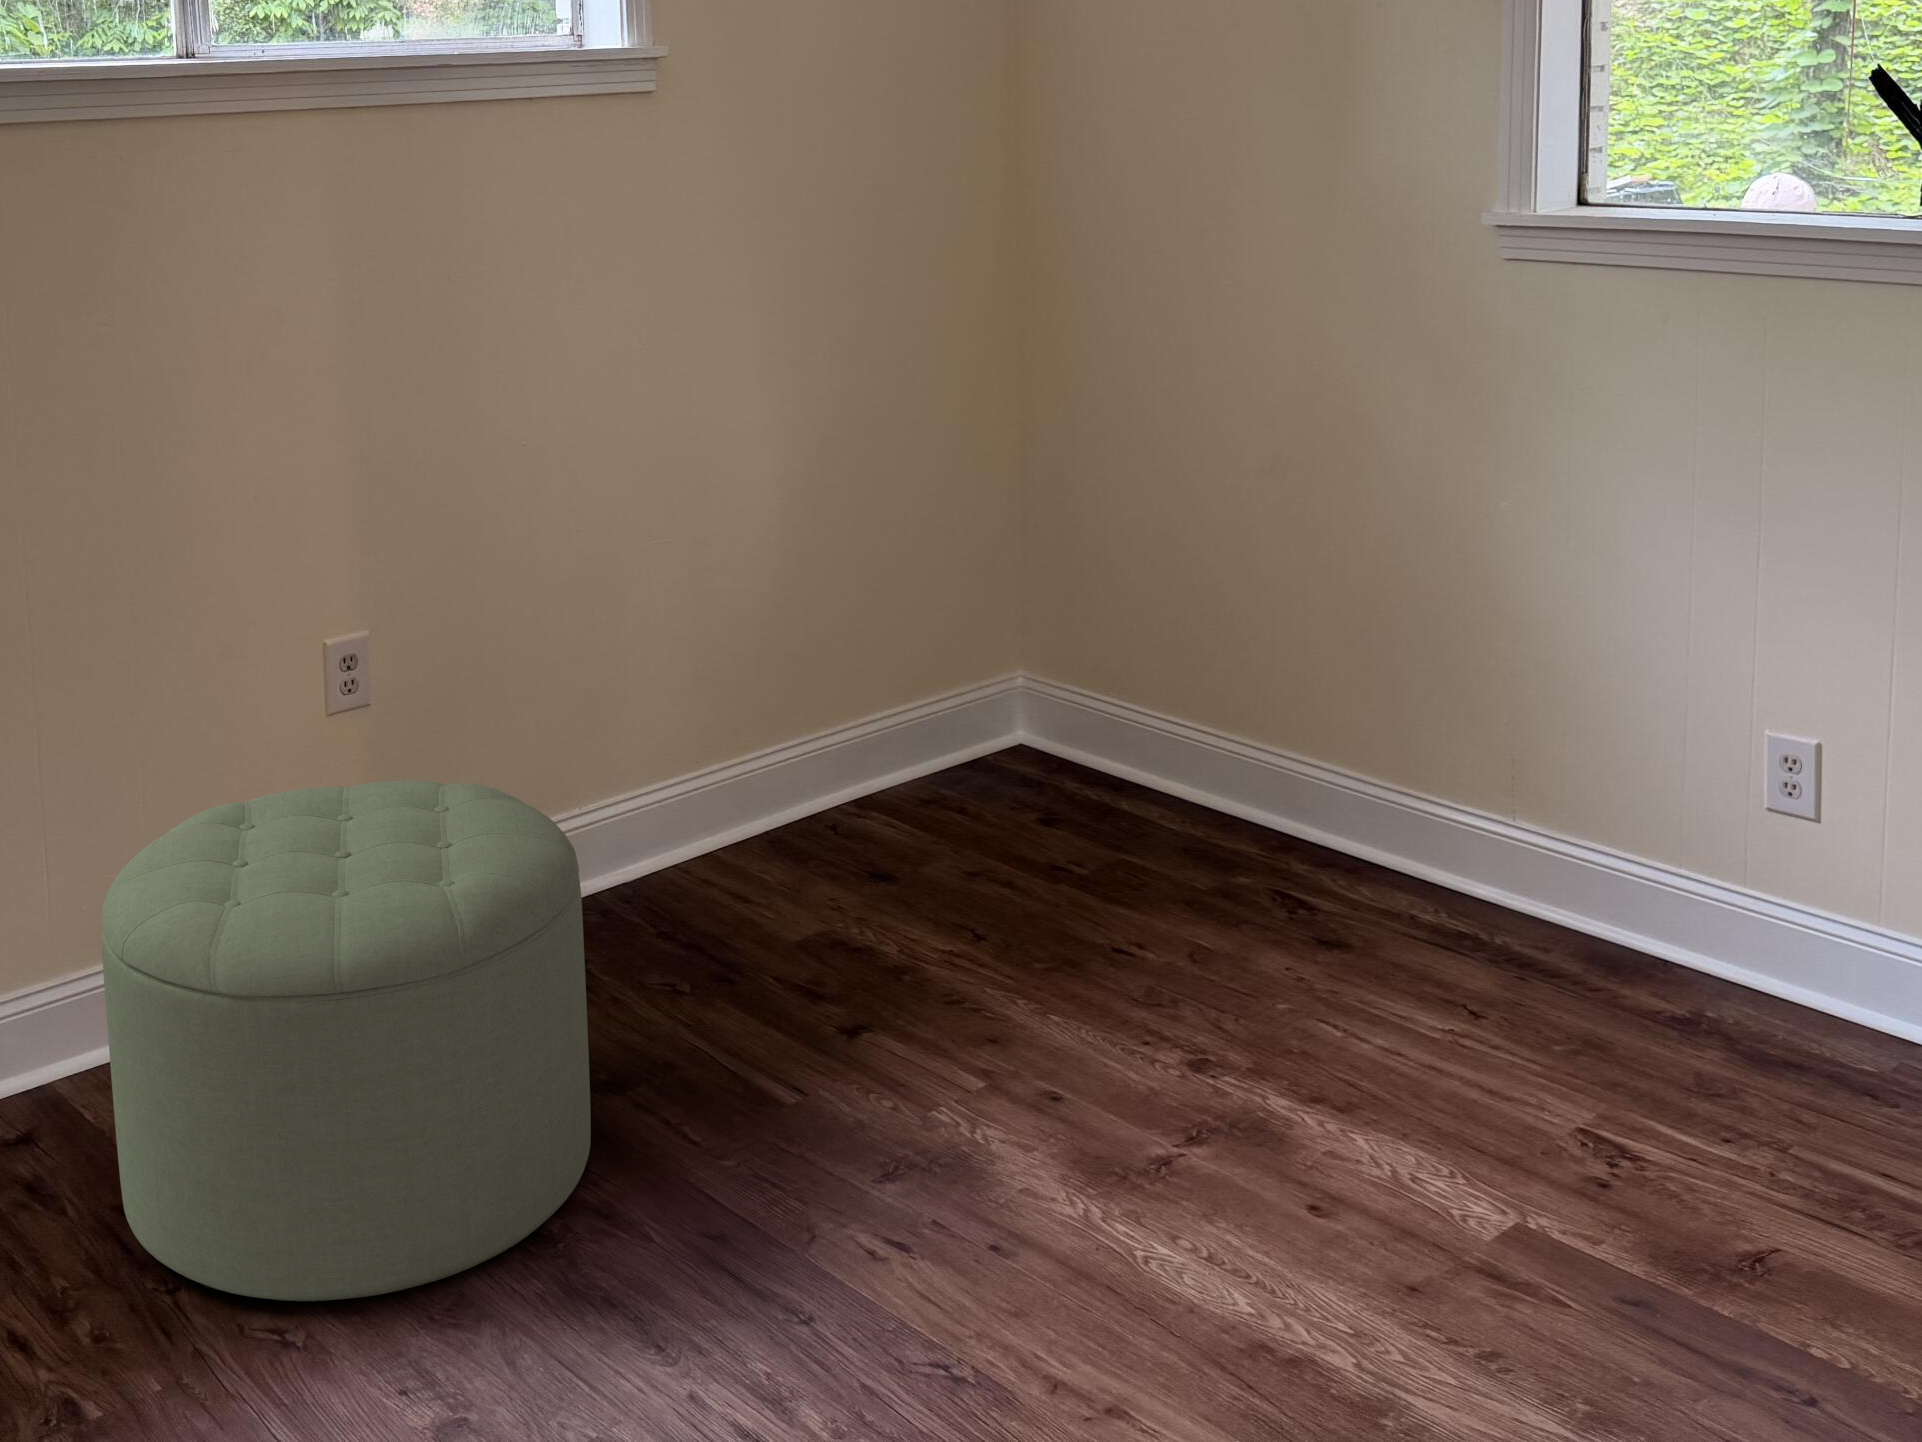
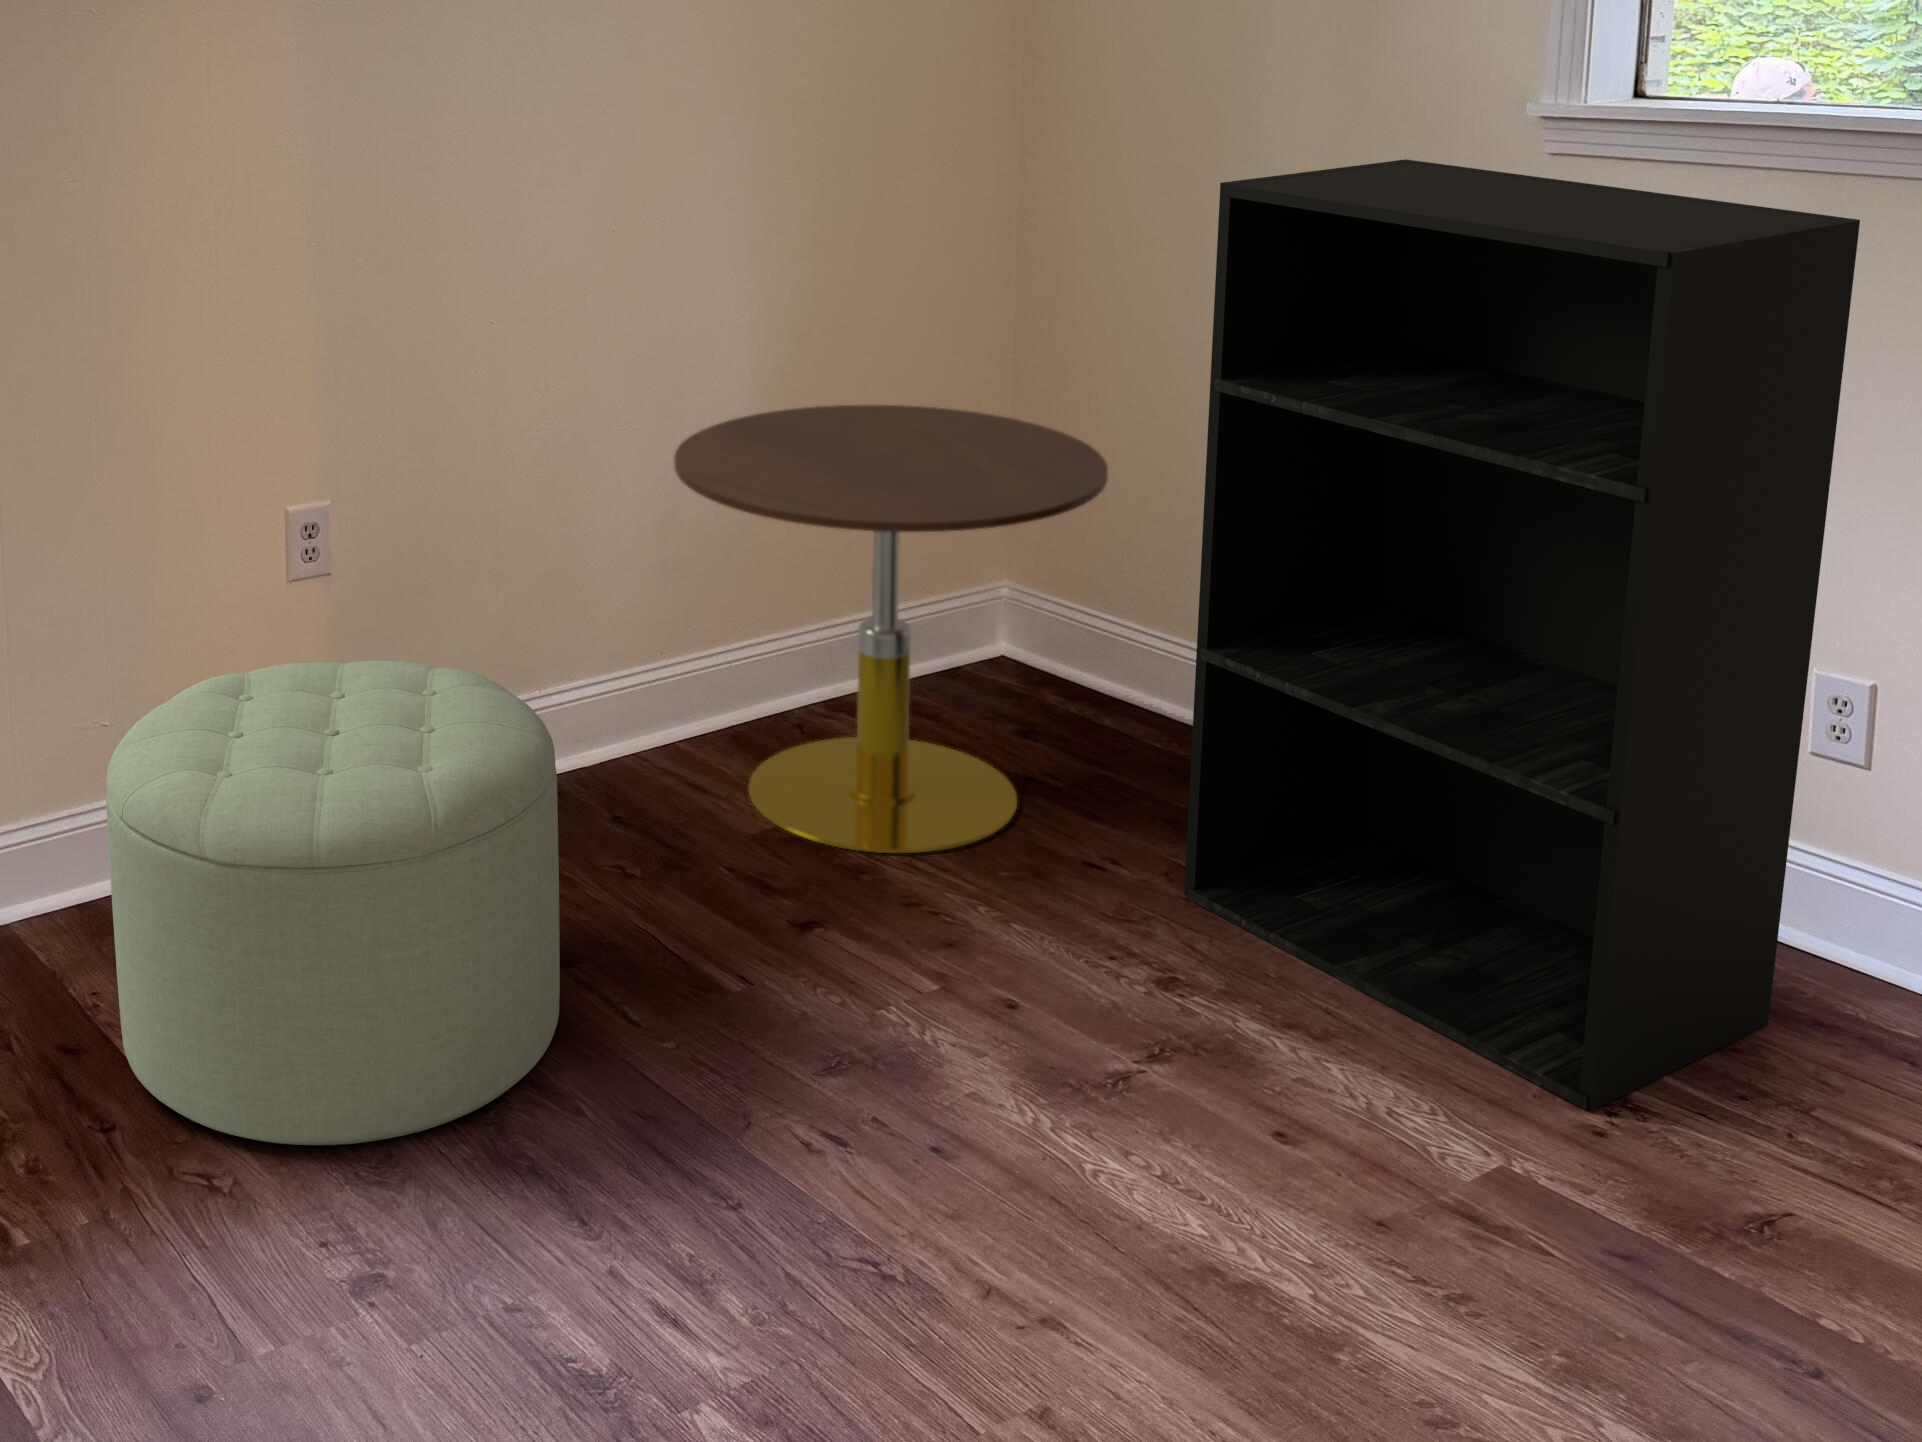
bookshelf: none [1198,237,1789,1145] -> present [1184,159,1860,1110]
side table: none [672,506,1099,952] -> present [674,405,1108,853]

